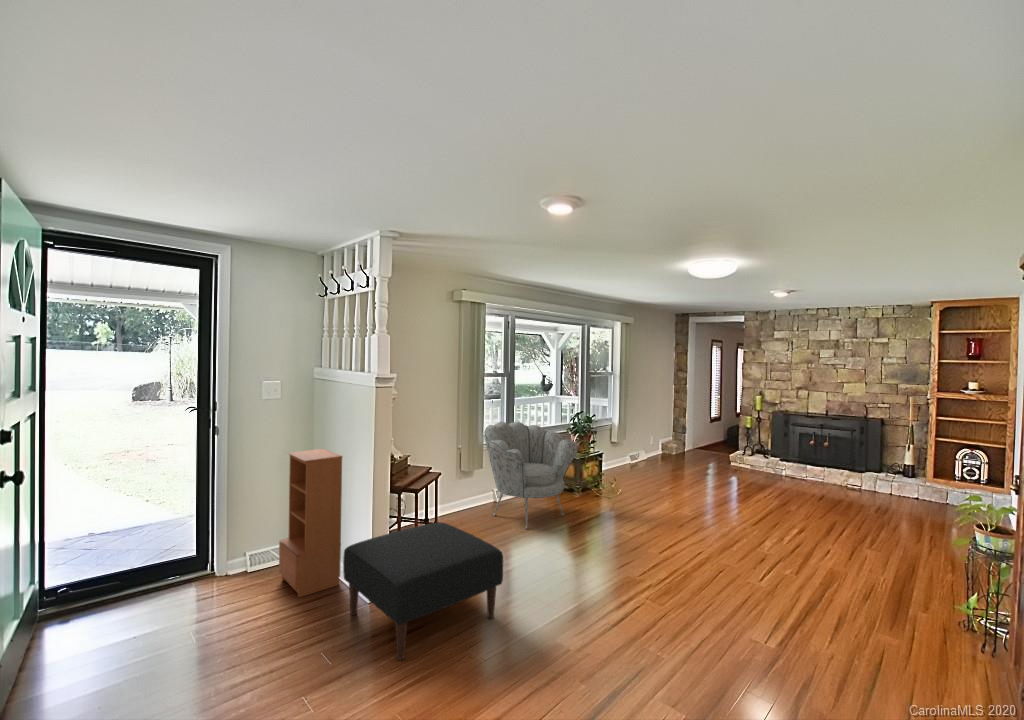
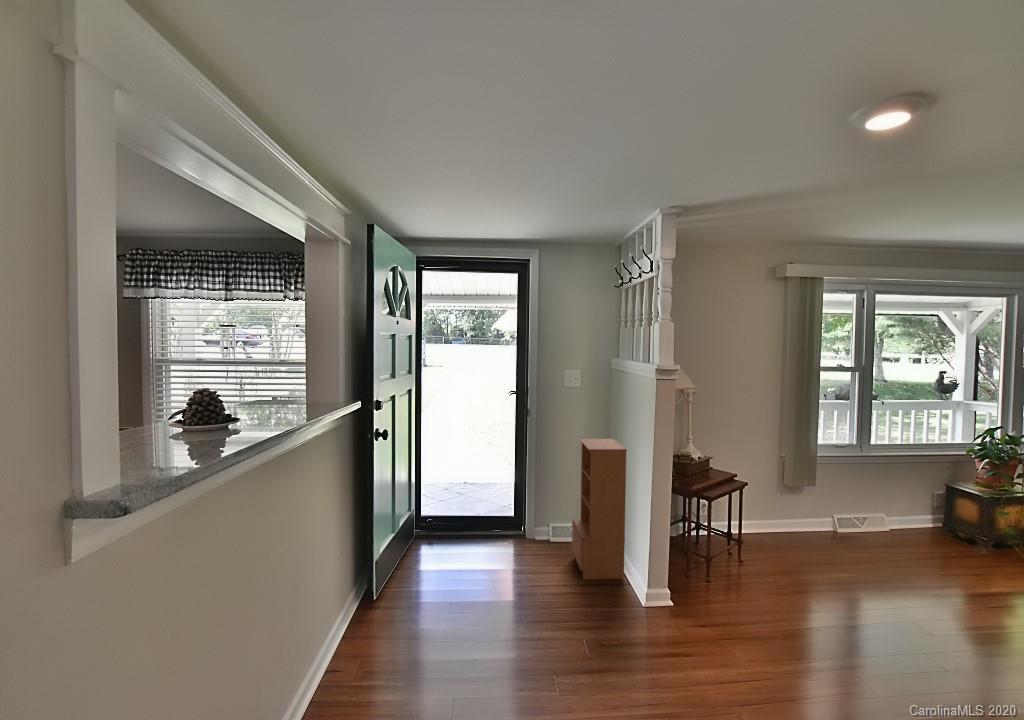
armchair: present [484,422,578,529] -> none [815,431,985,581]
ottoman: present [343,523,503,661] -> none [619,542,814,694]

